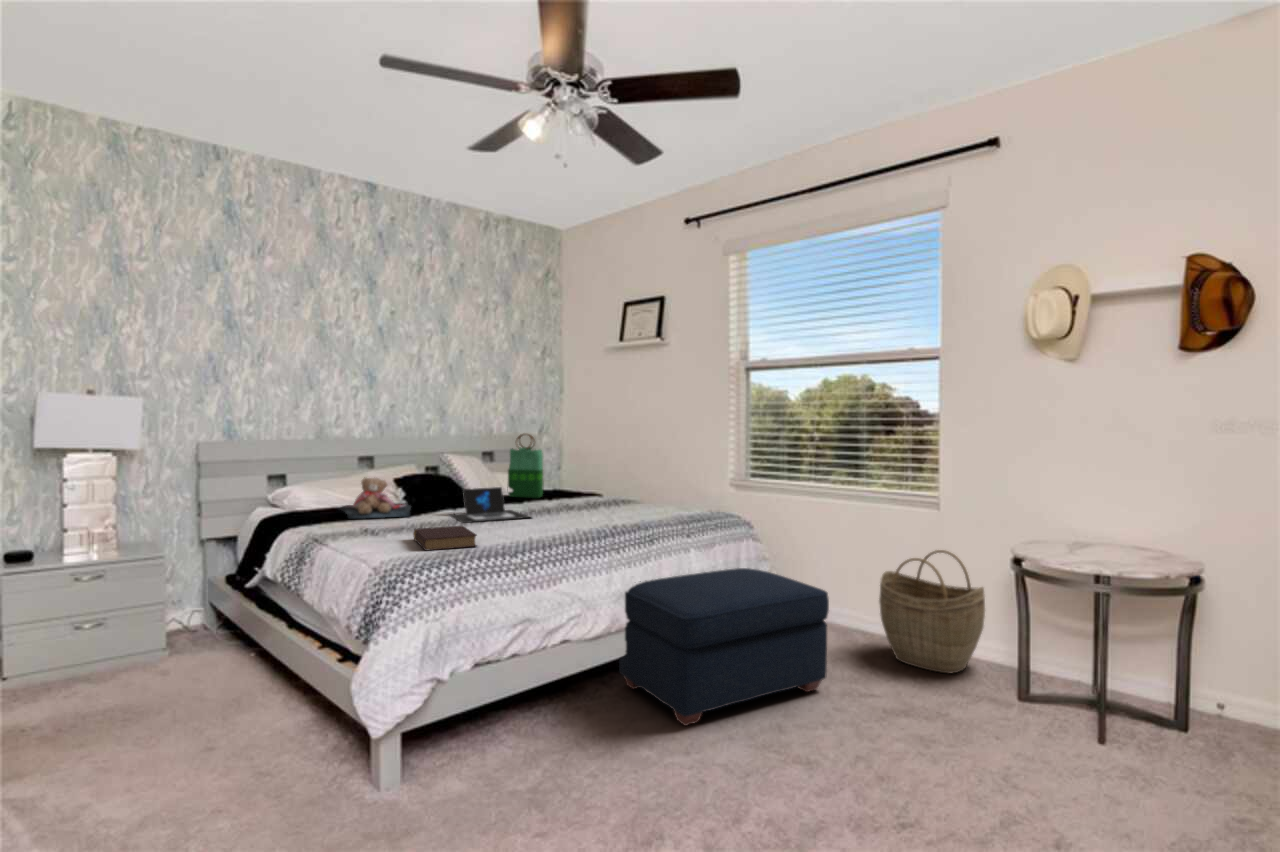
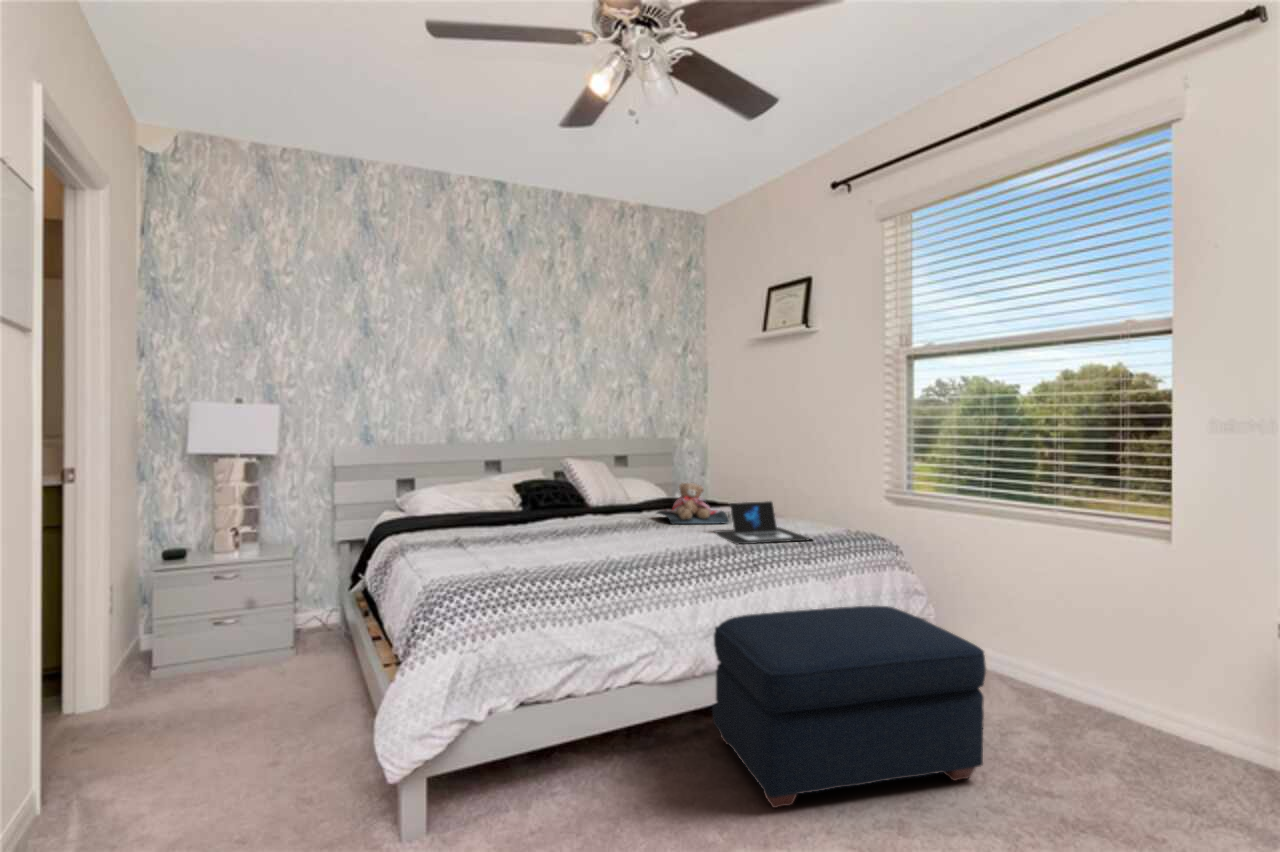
tote bag: present [508,434,544,498] -> none [633,435,670,505]
teddy bear: present [339,478,411,519] -> present [657,482,728,524]
laptop: present [449,487,529,523] -> present [715,501,810,544]
book: present [413,526,477,550] -> none [482,540,541,568]
woven basket: present [879,550,985,674] -> none [1075,600,1246,780]

